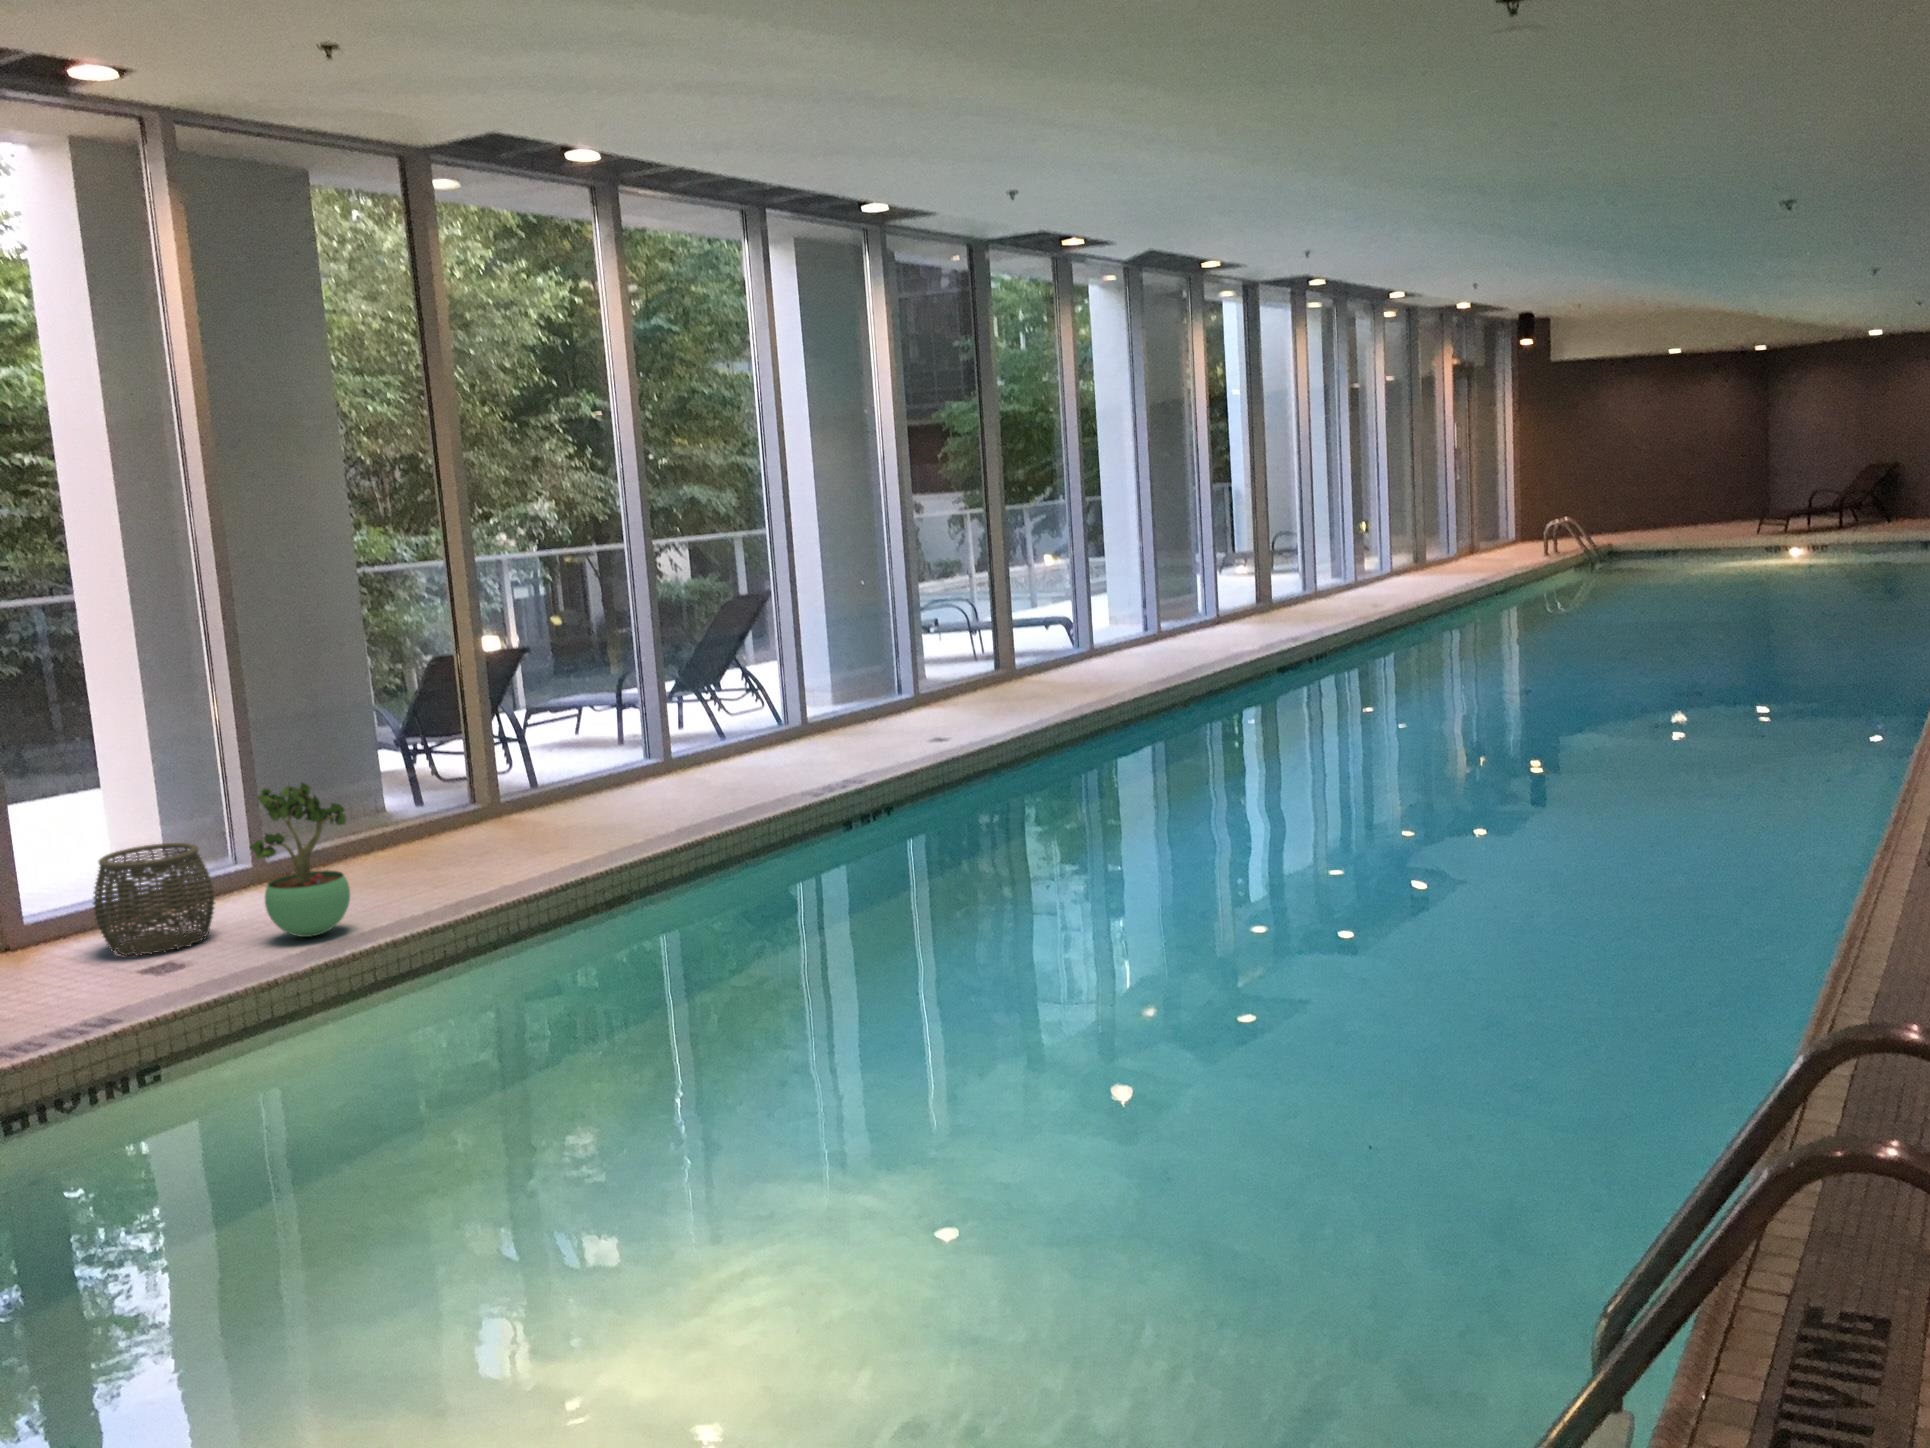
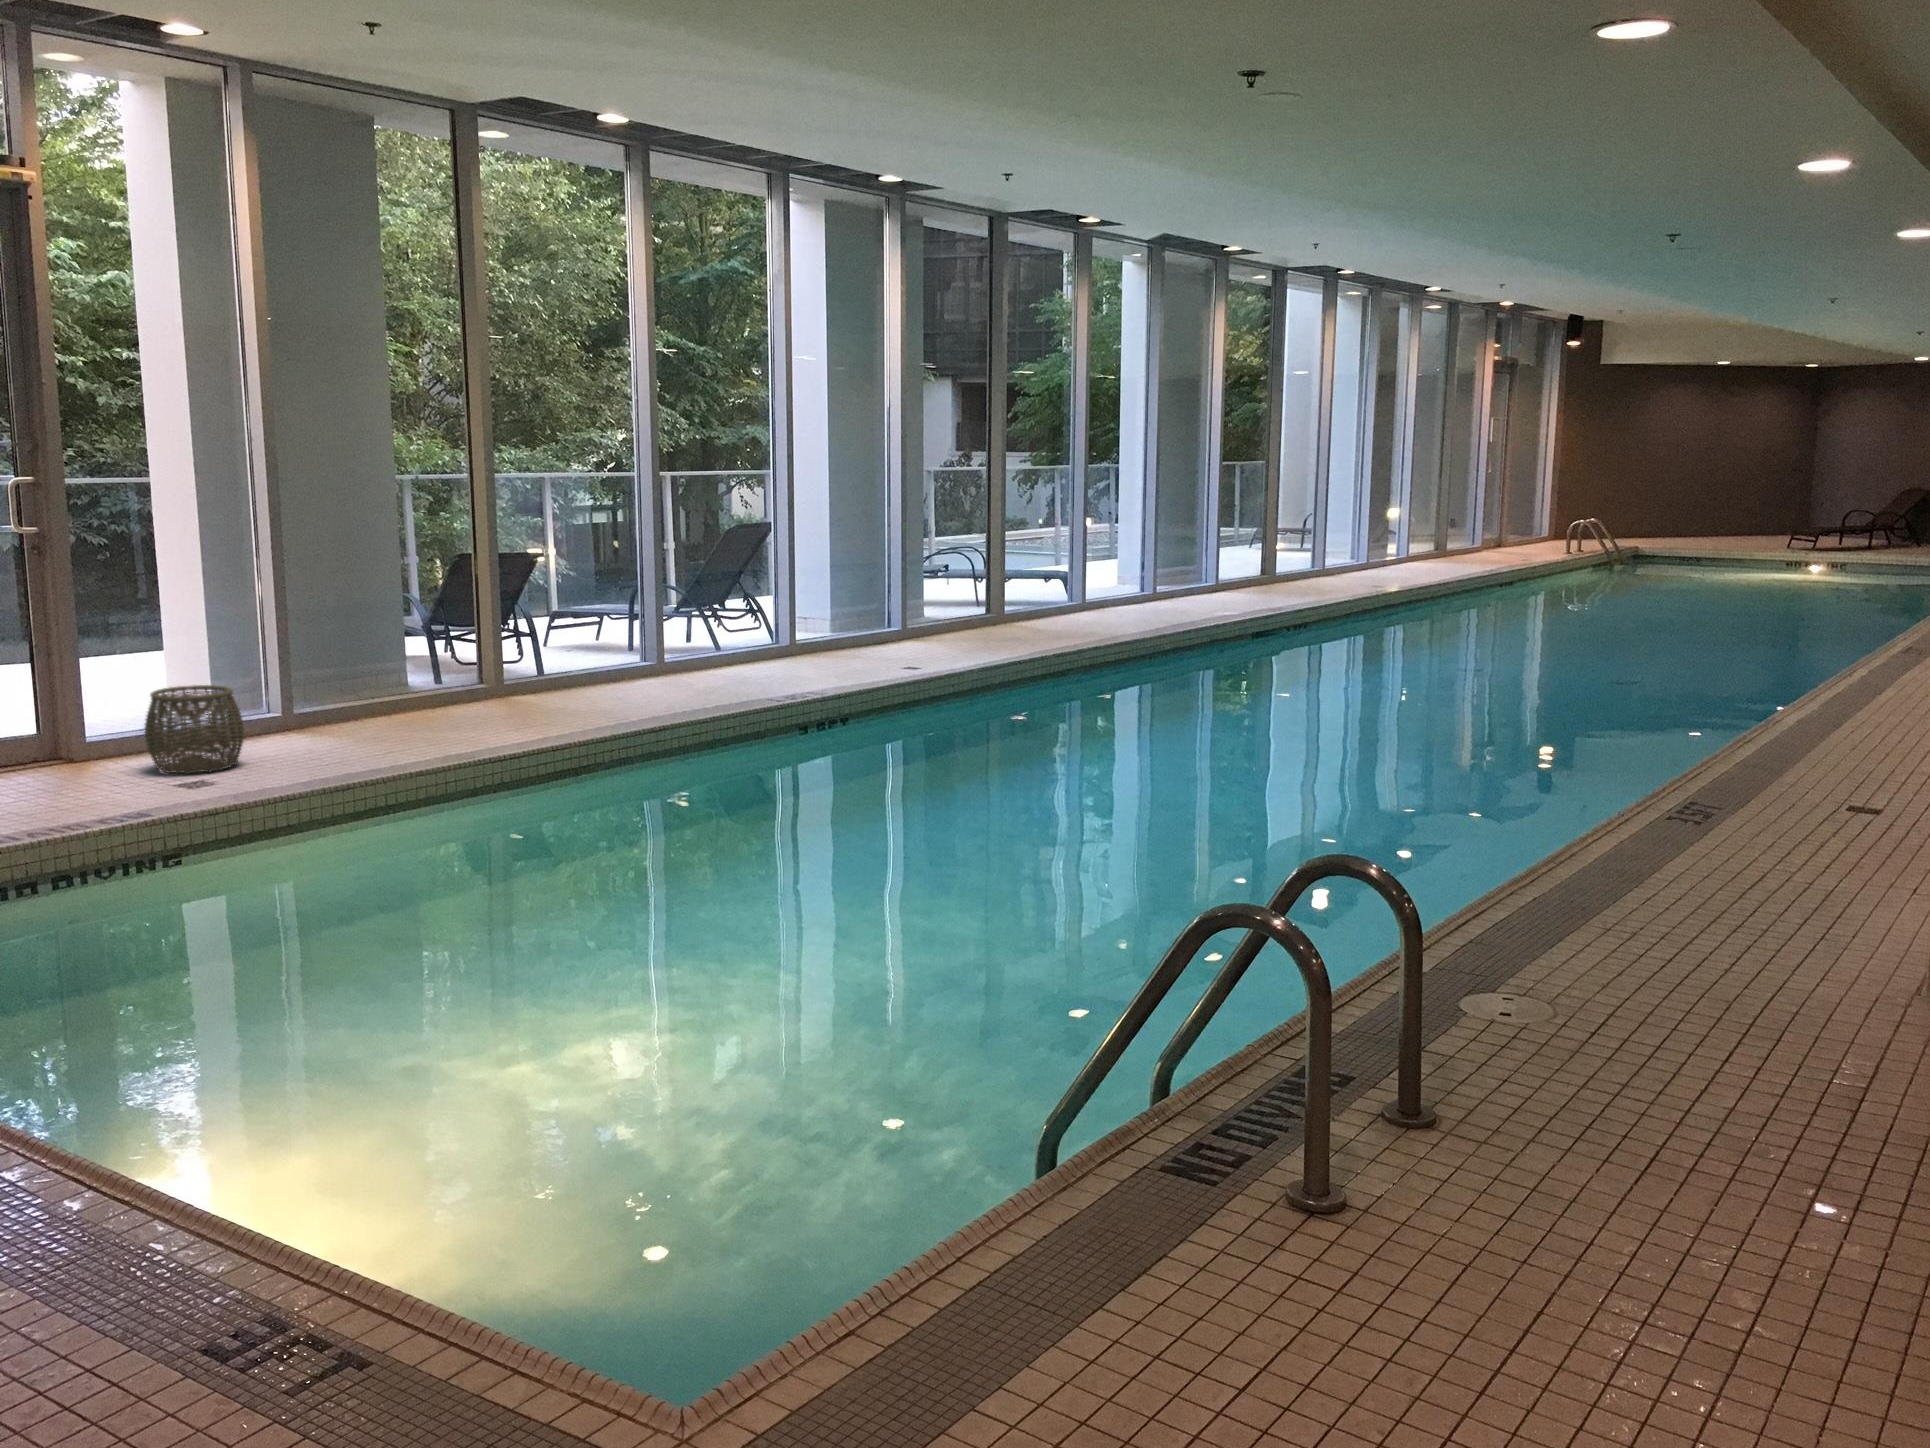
potted plant: present [250,783,350,937] -> none [273,641,354,771]

